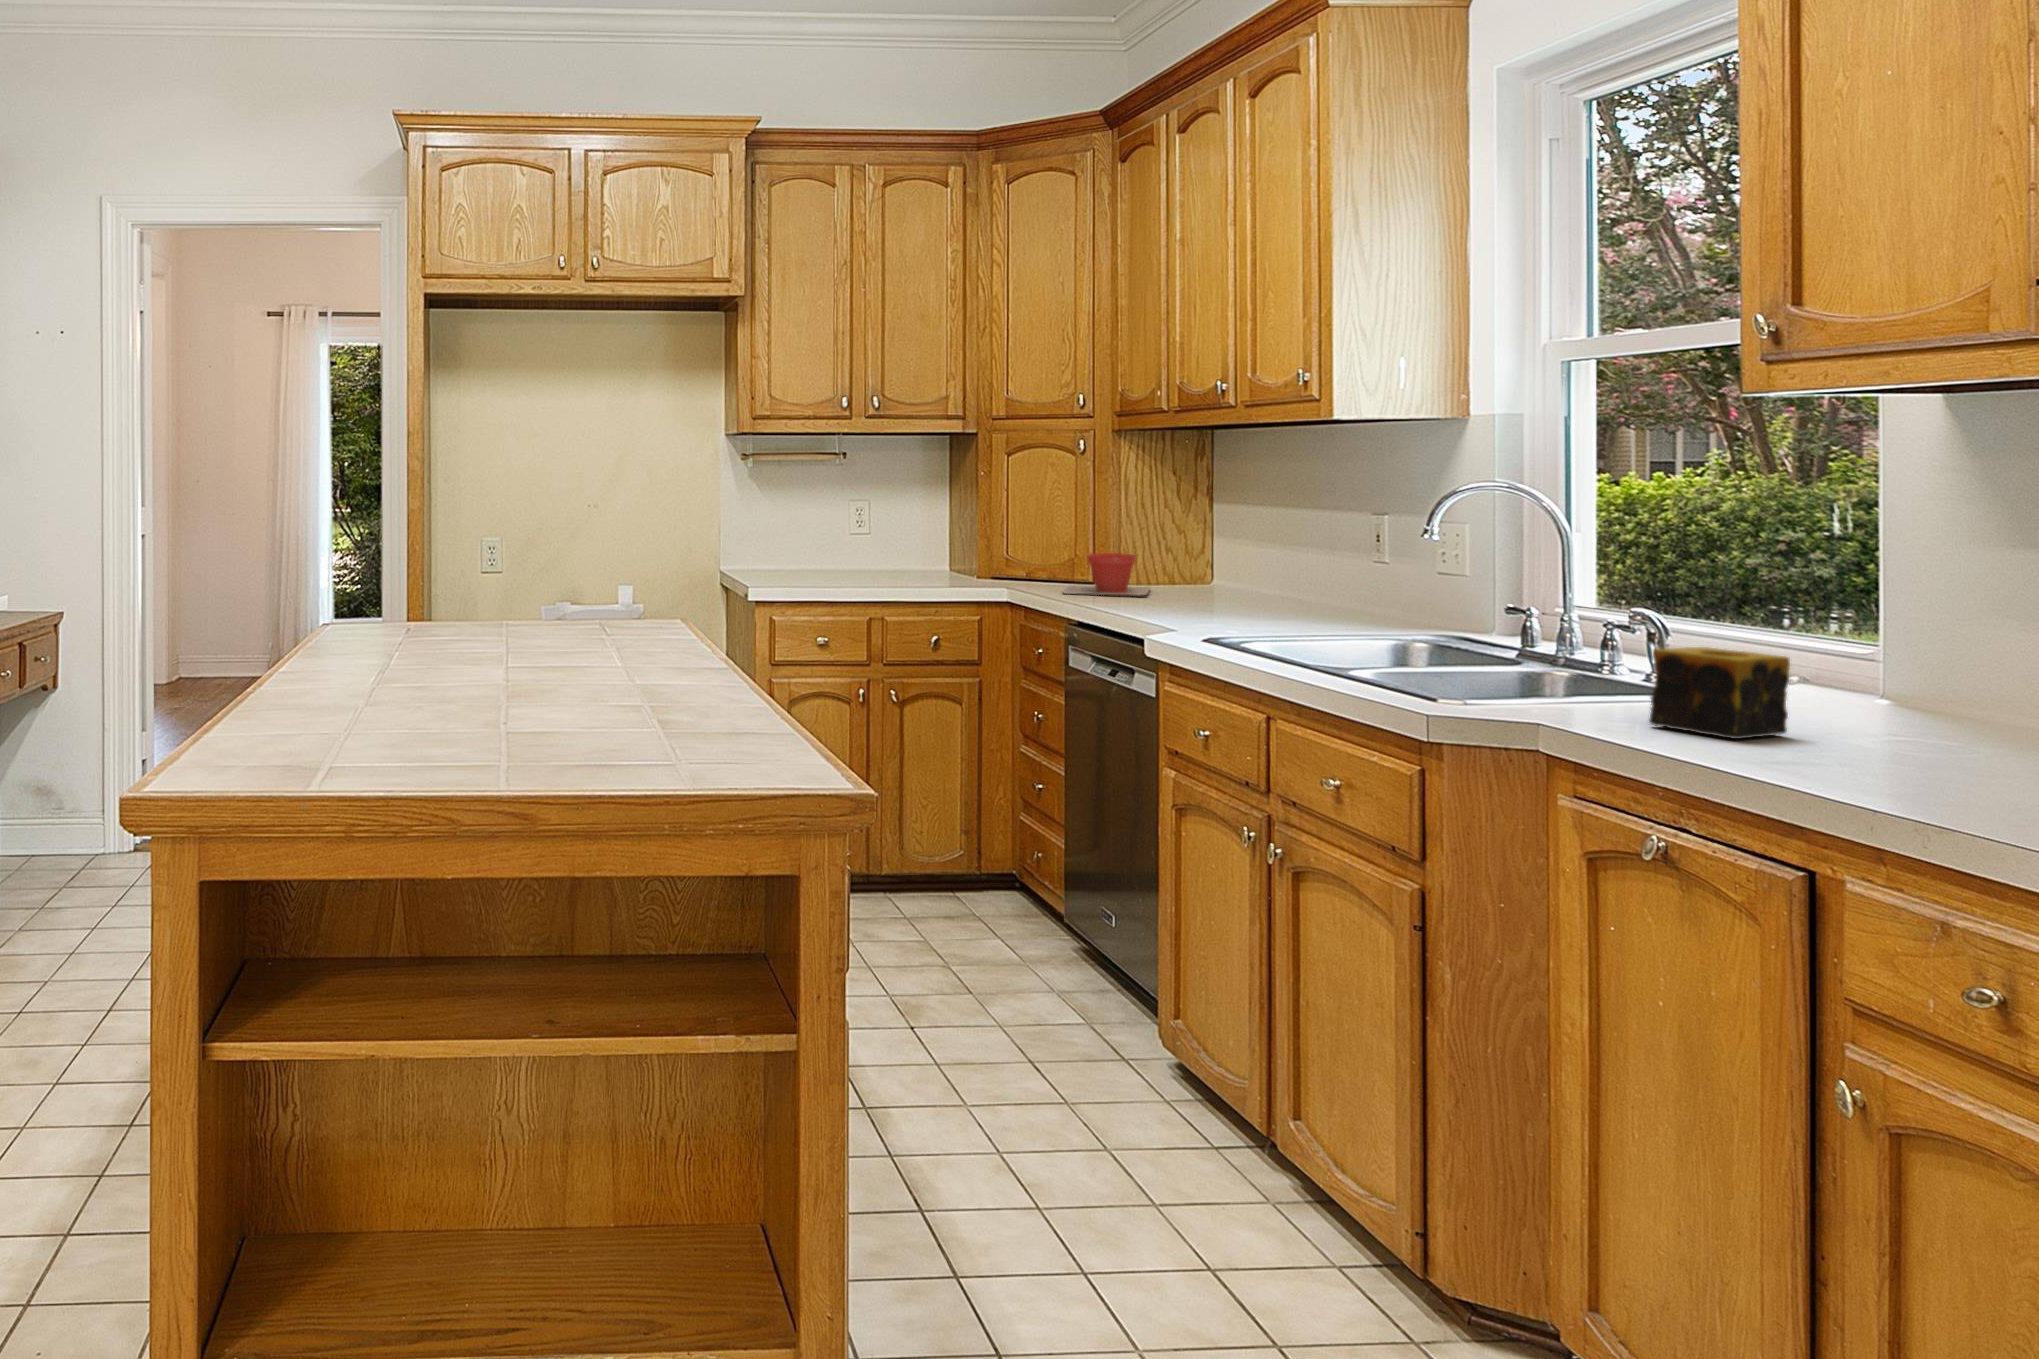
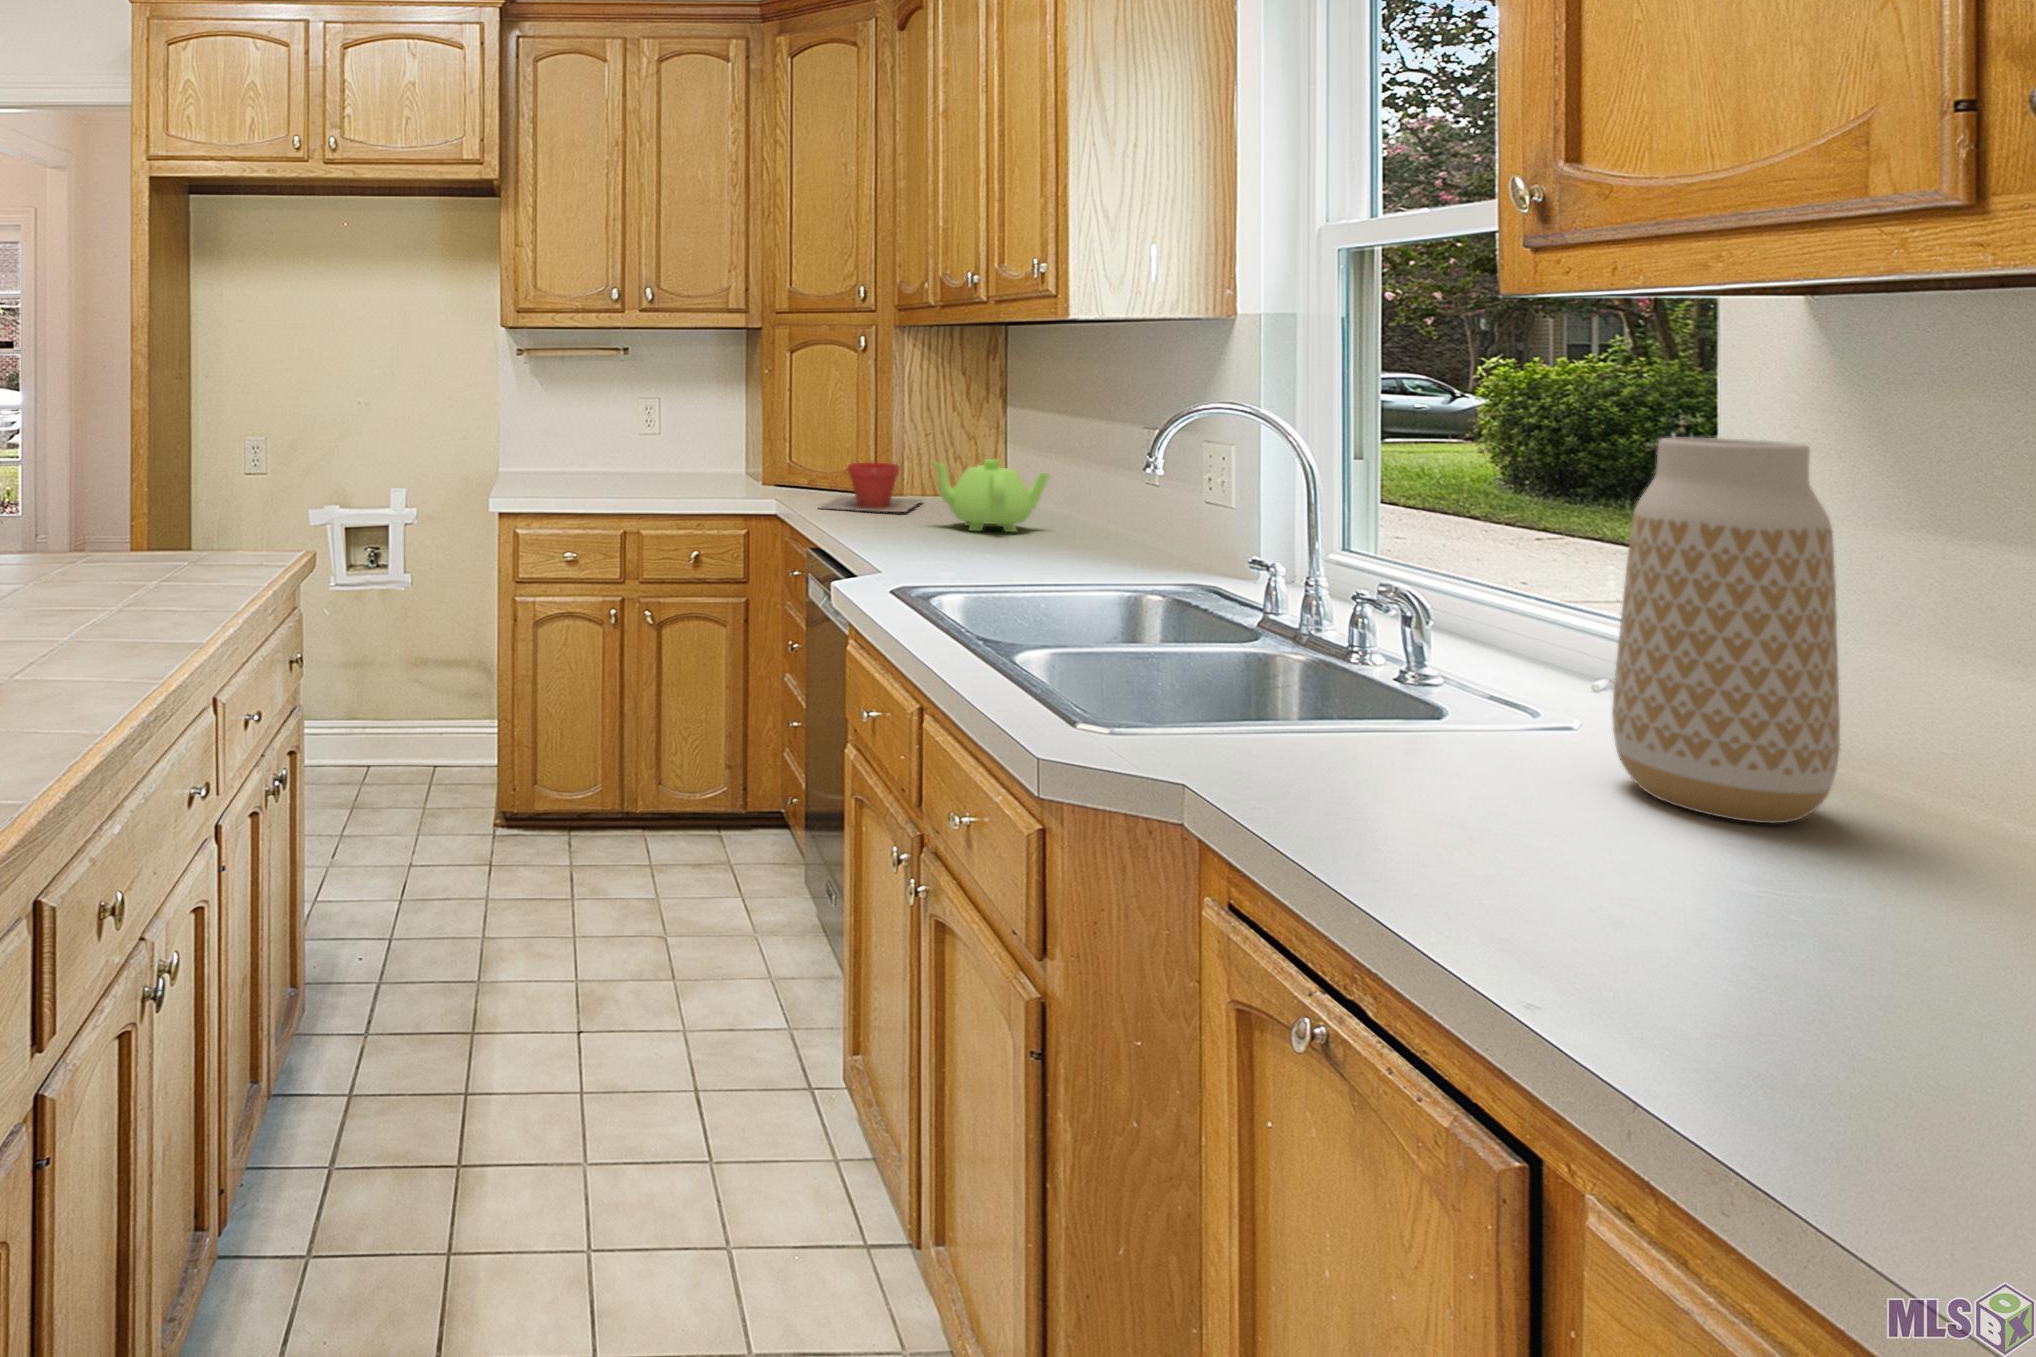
vase: none [1801,489,1943,726] -> present [1612,438,1840,823]
teapot: none [1178,545,1286,608] -> present [931,459,1049,532]
candle: present [1649,647,1790,739] -> none [1362,688,1584,863]

